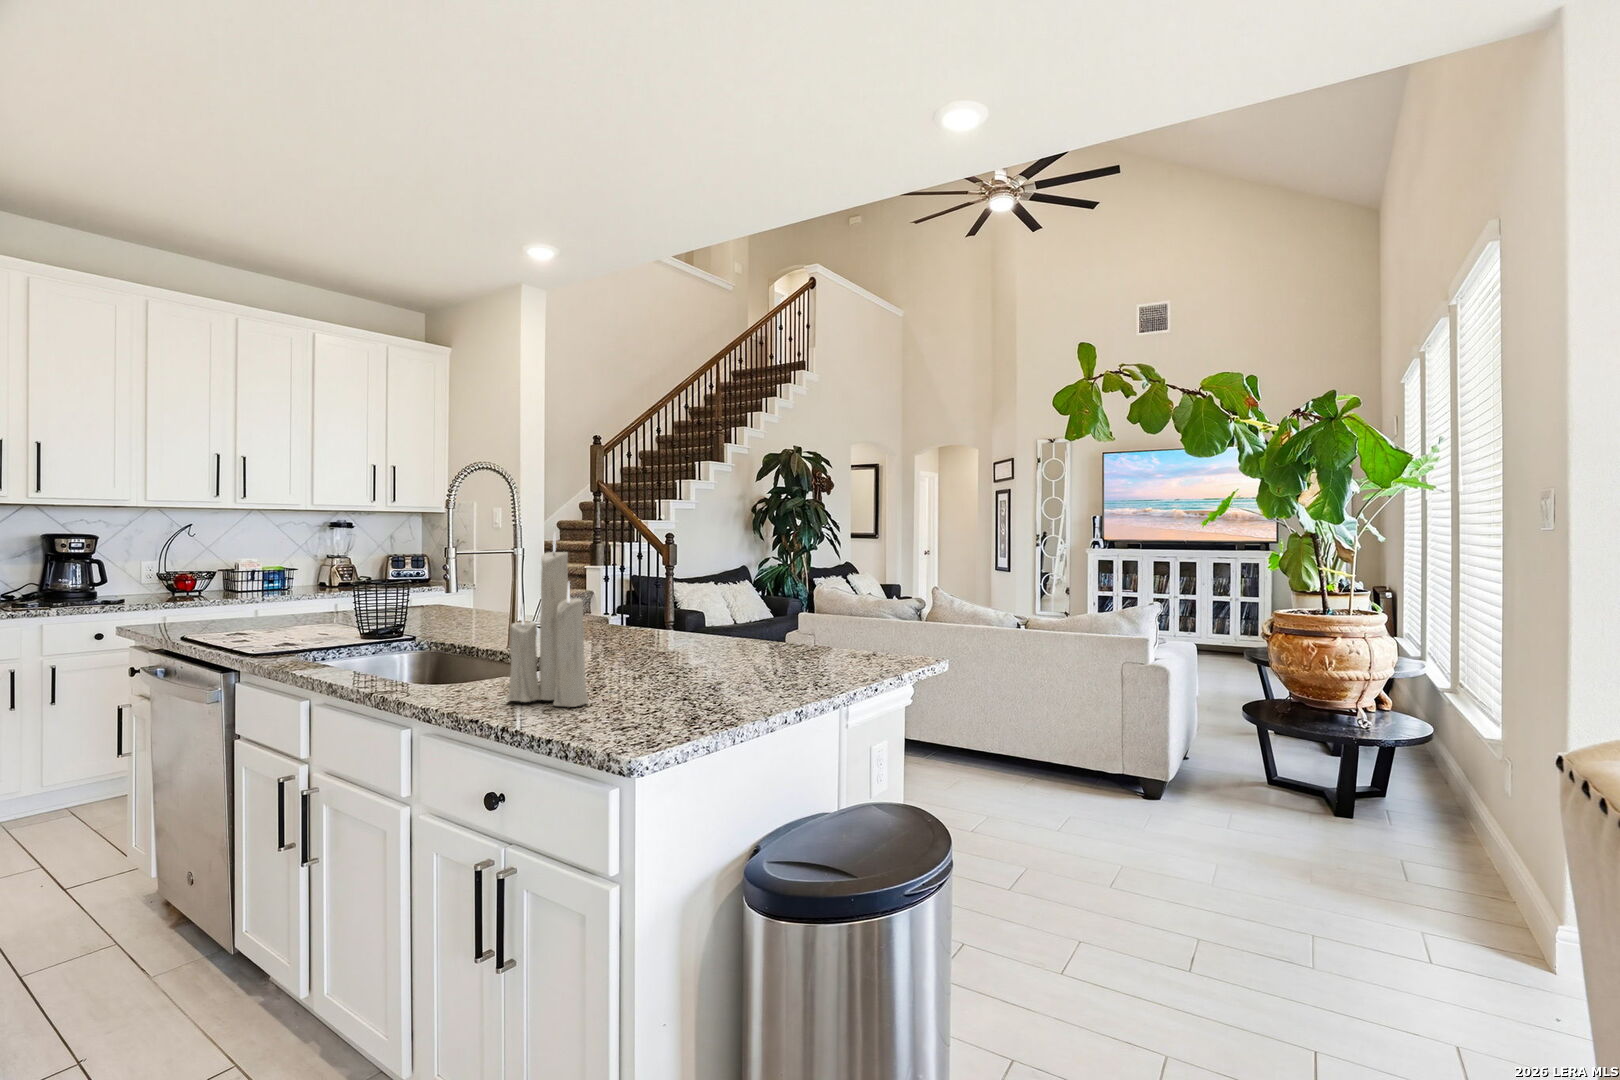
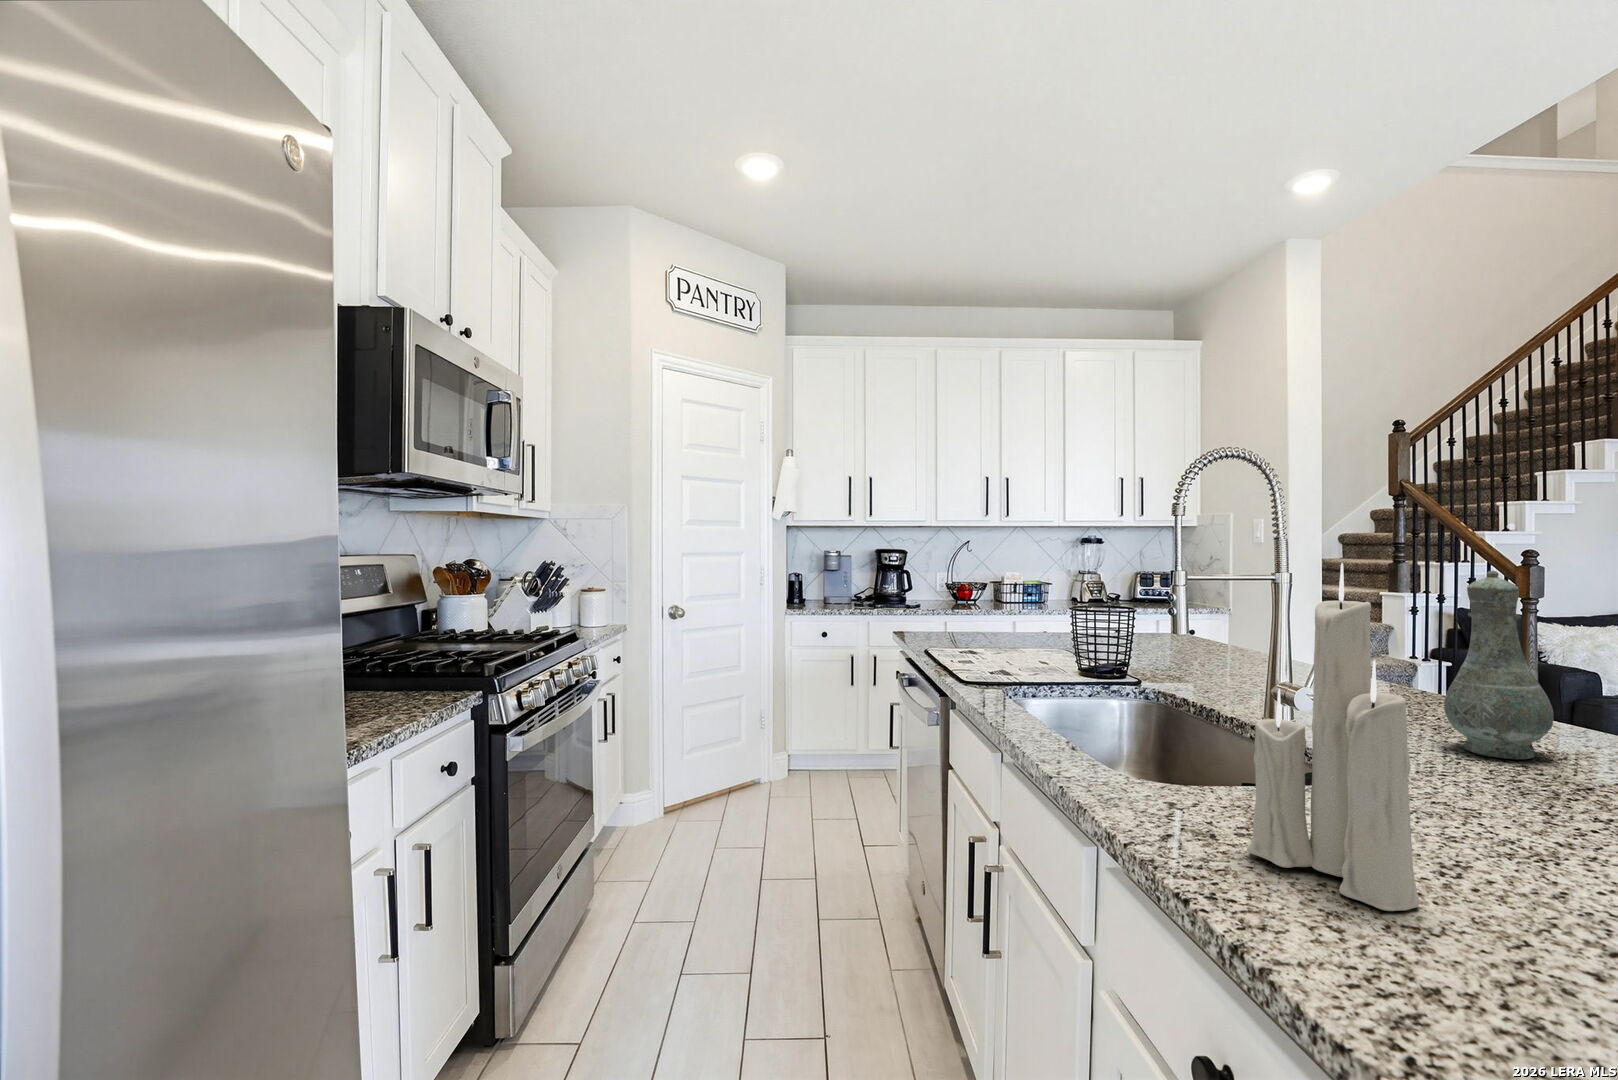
vase: none [610,540,658,647] -> present [1444,571,1554,759]

